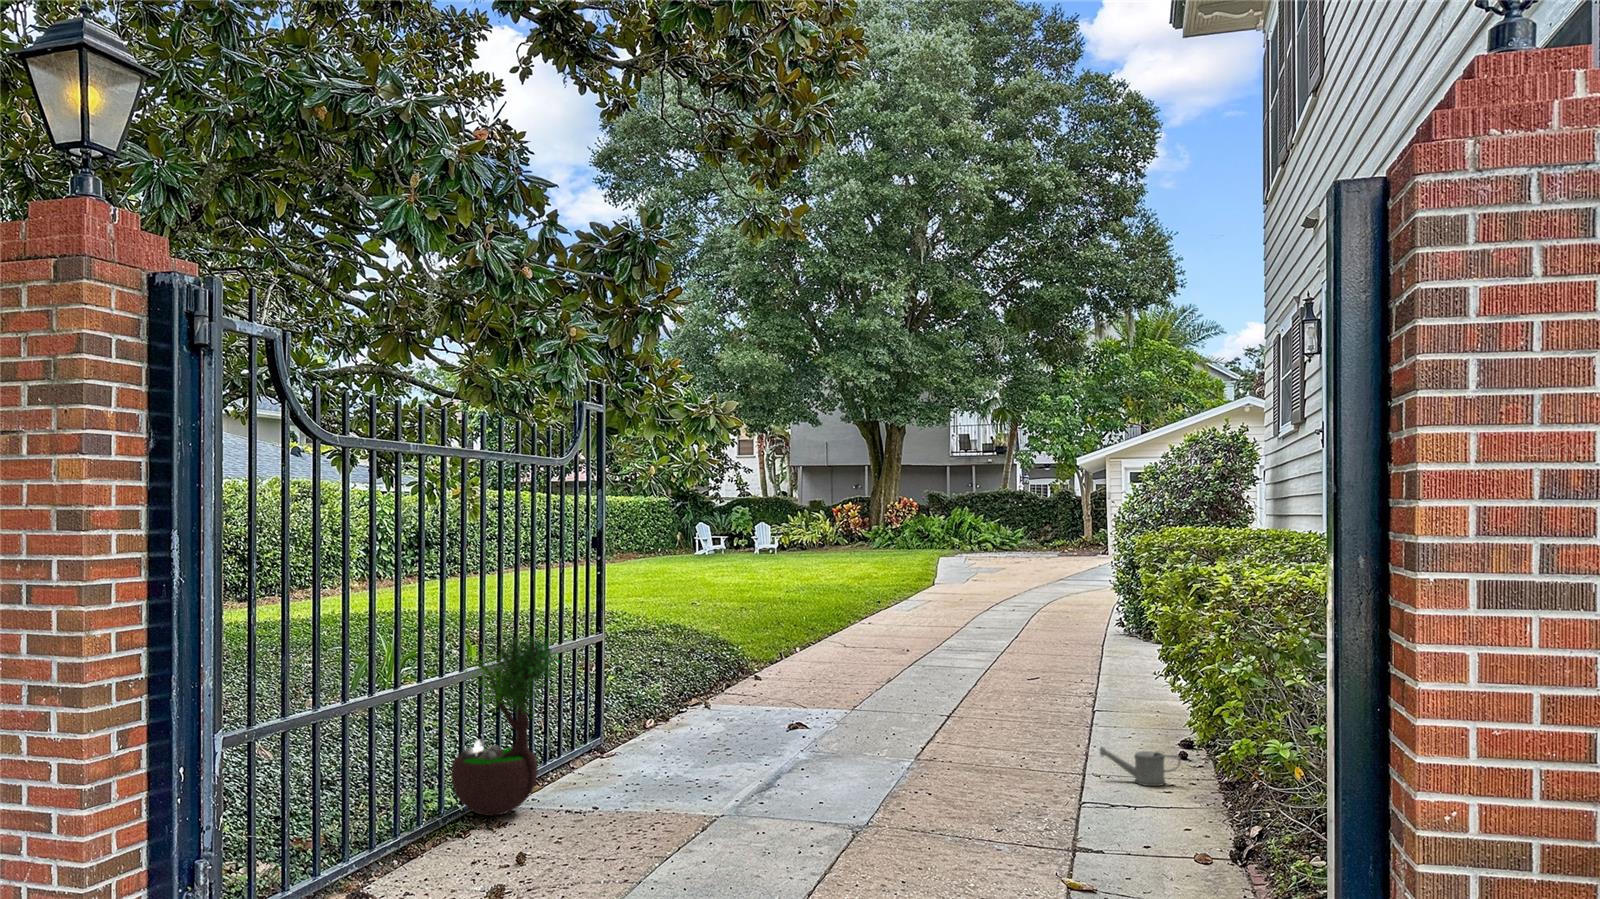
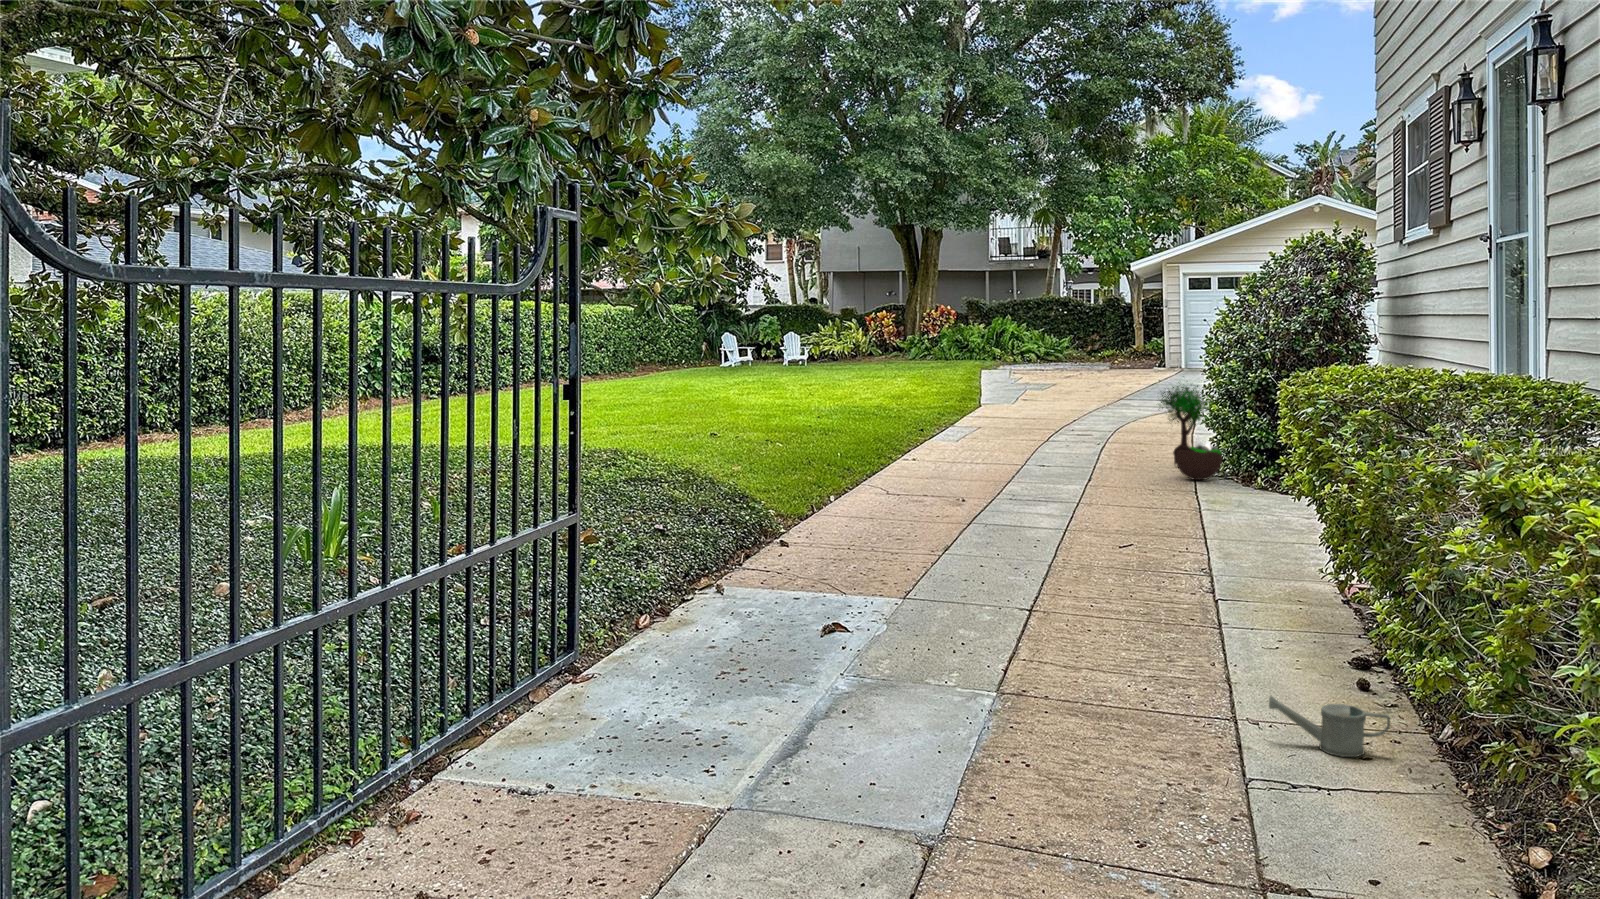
potted tree: present [451,628,560,816] -> present [1158,384,1222,480]

